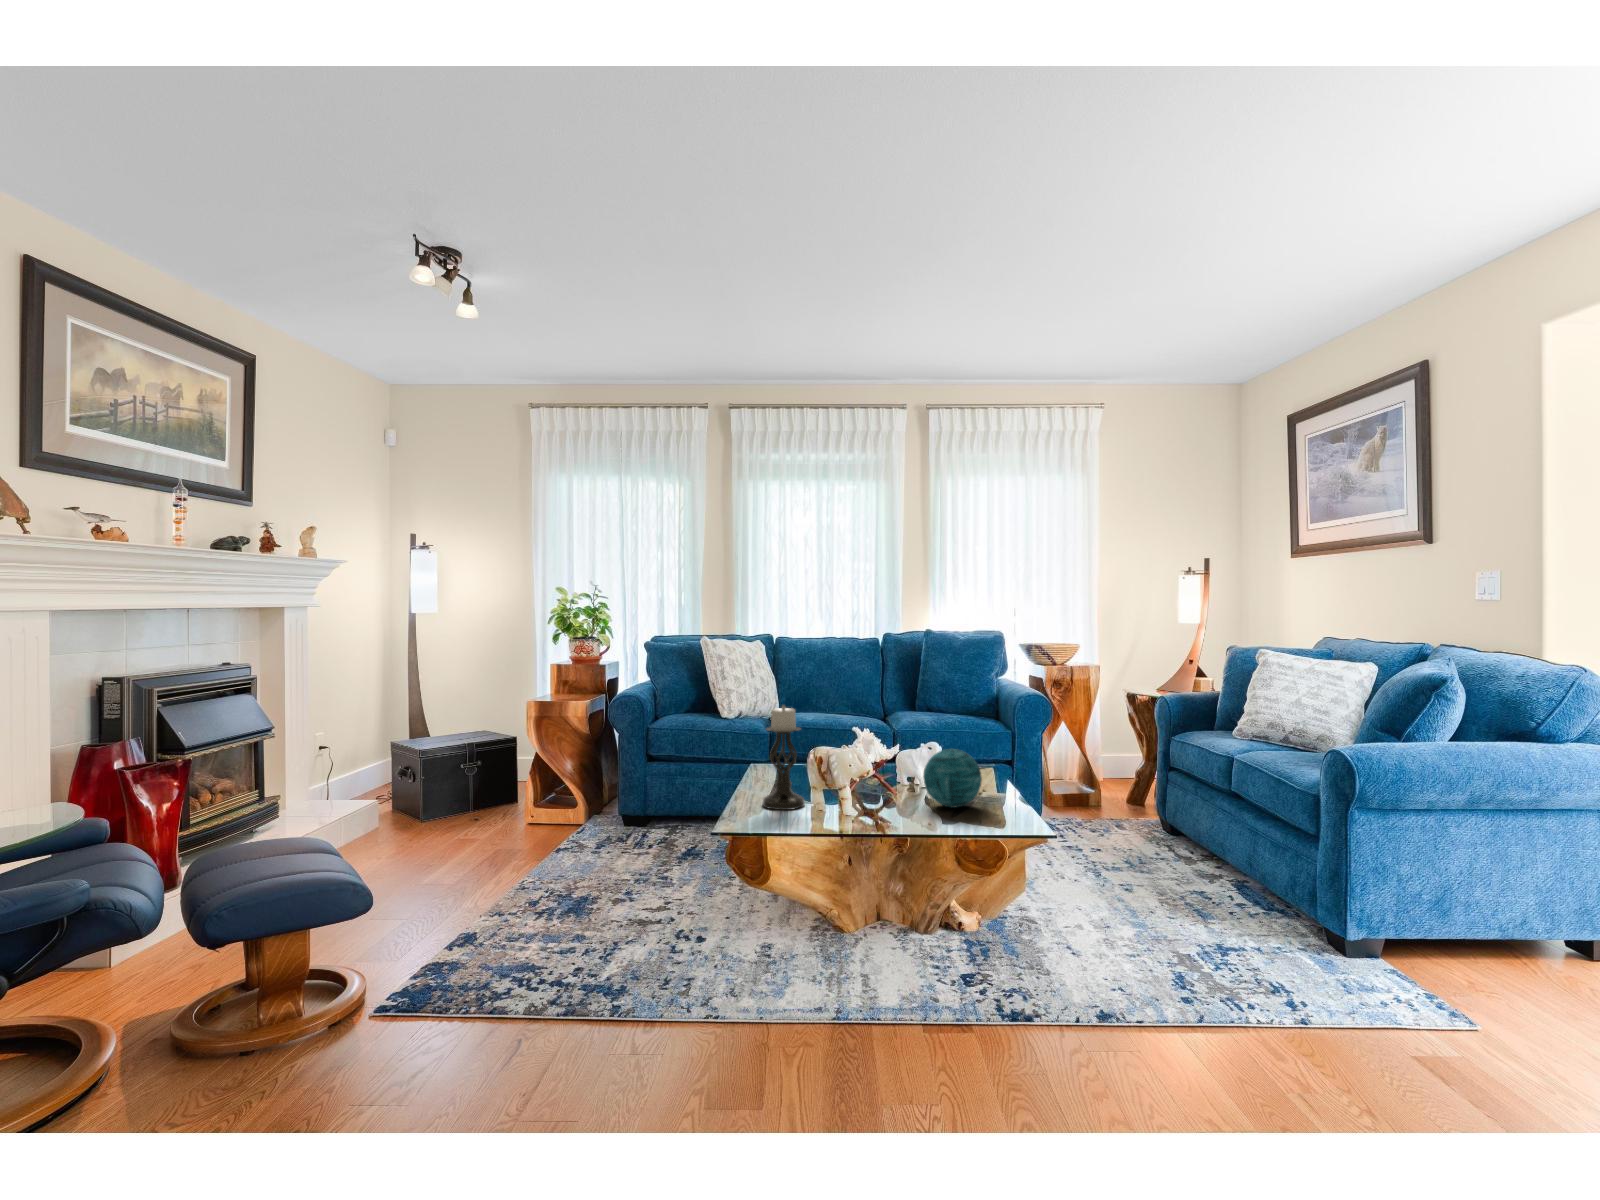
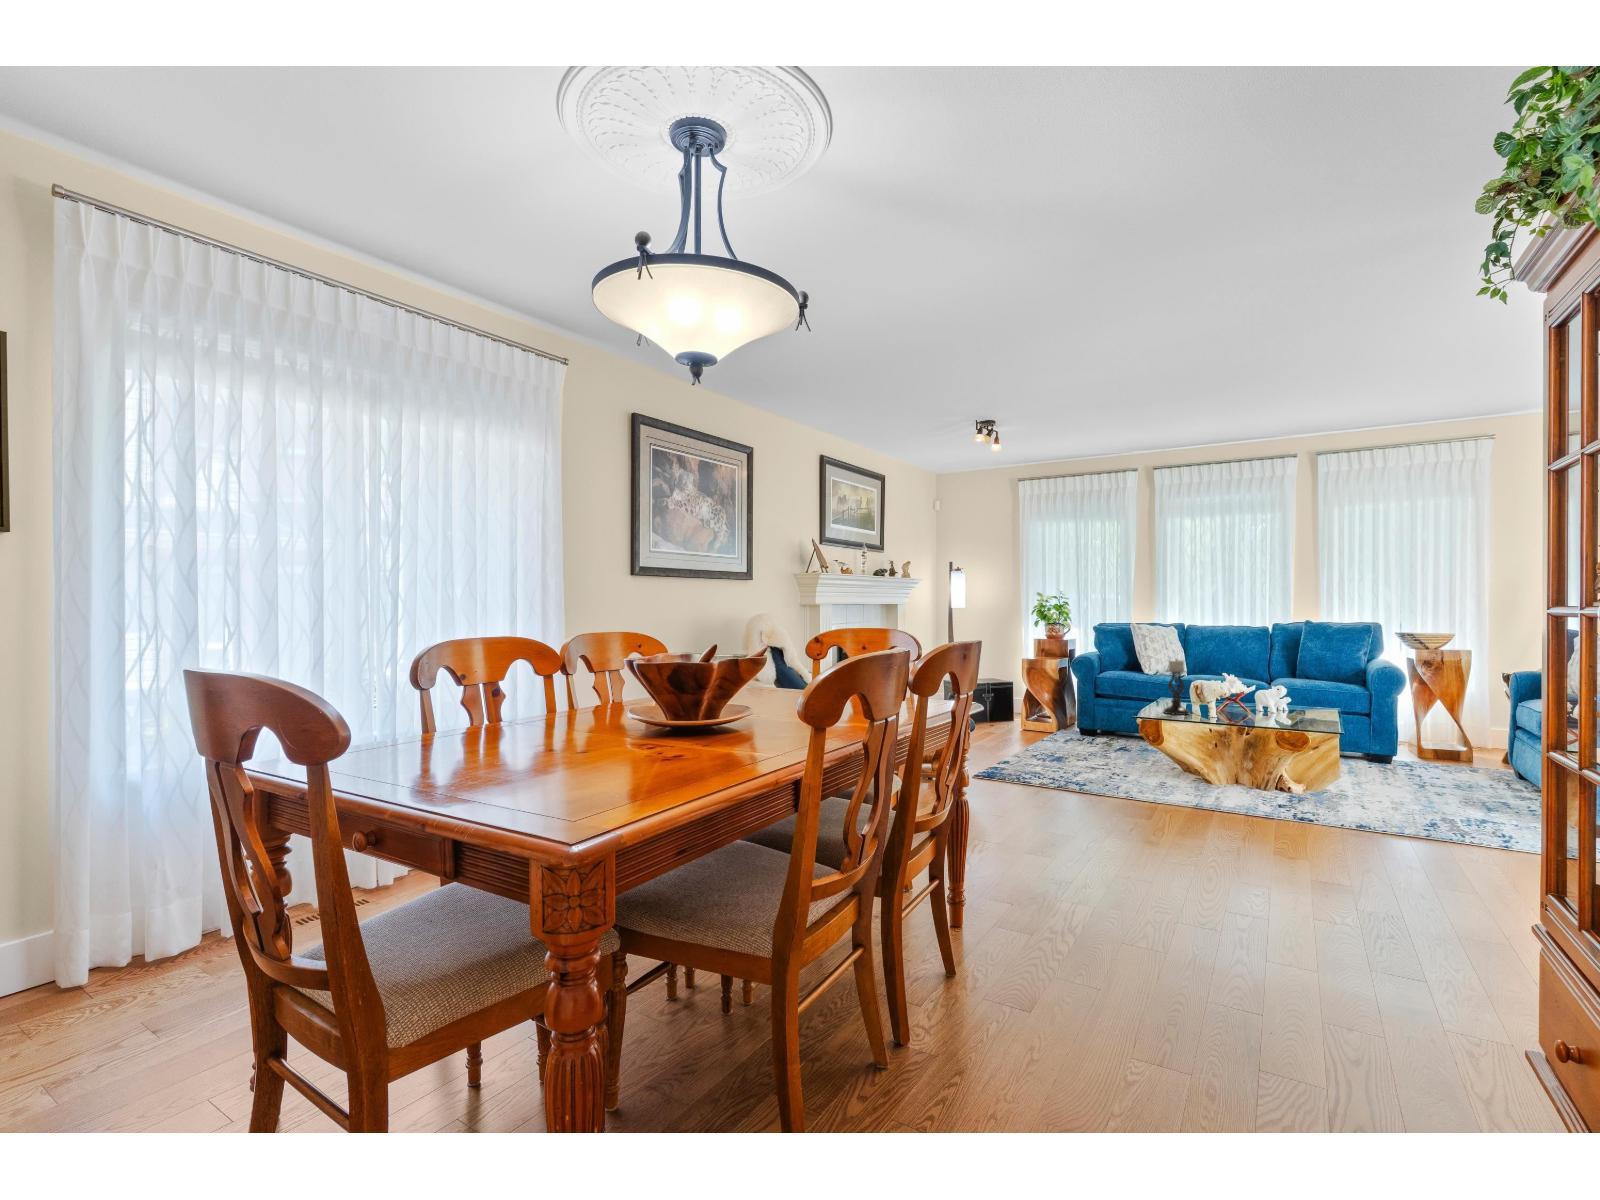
decorative orb: present [923,749,982,808] -> none [1267,688,1307,722]

